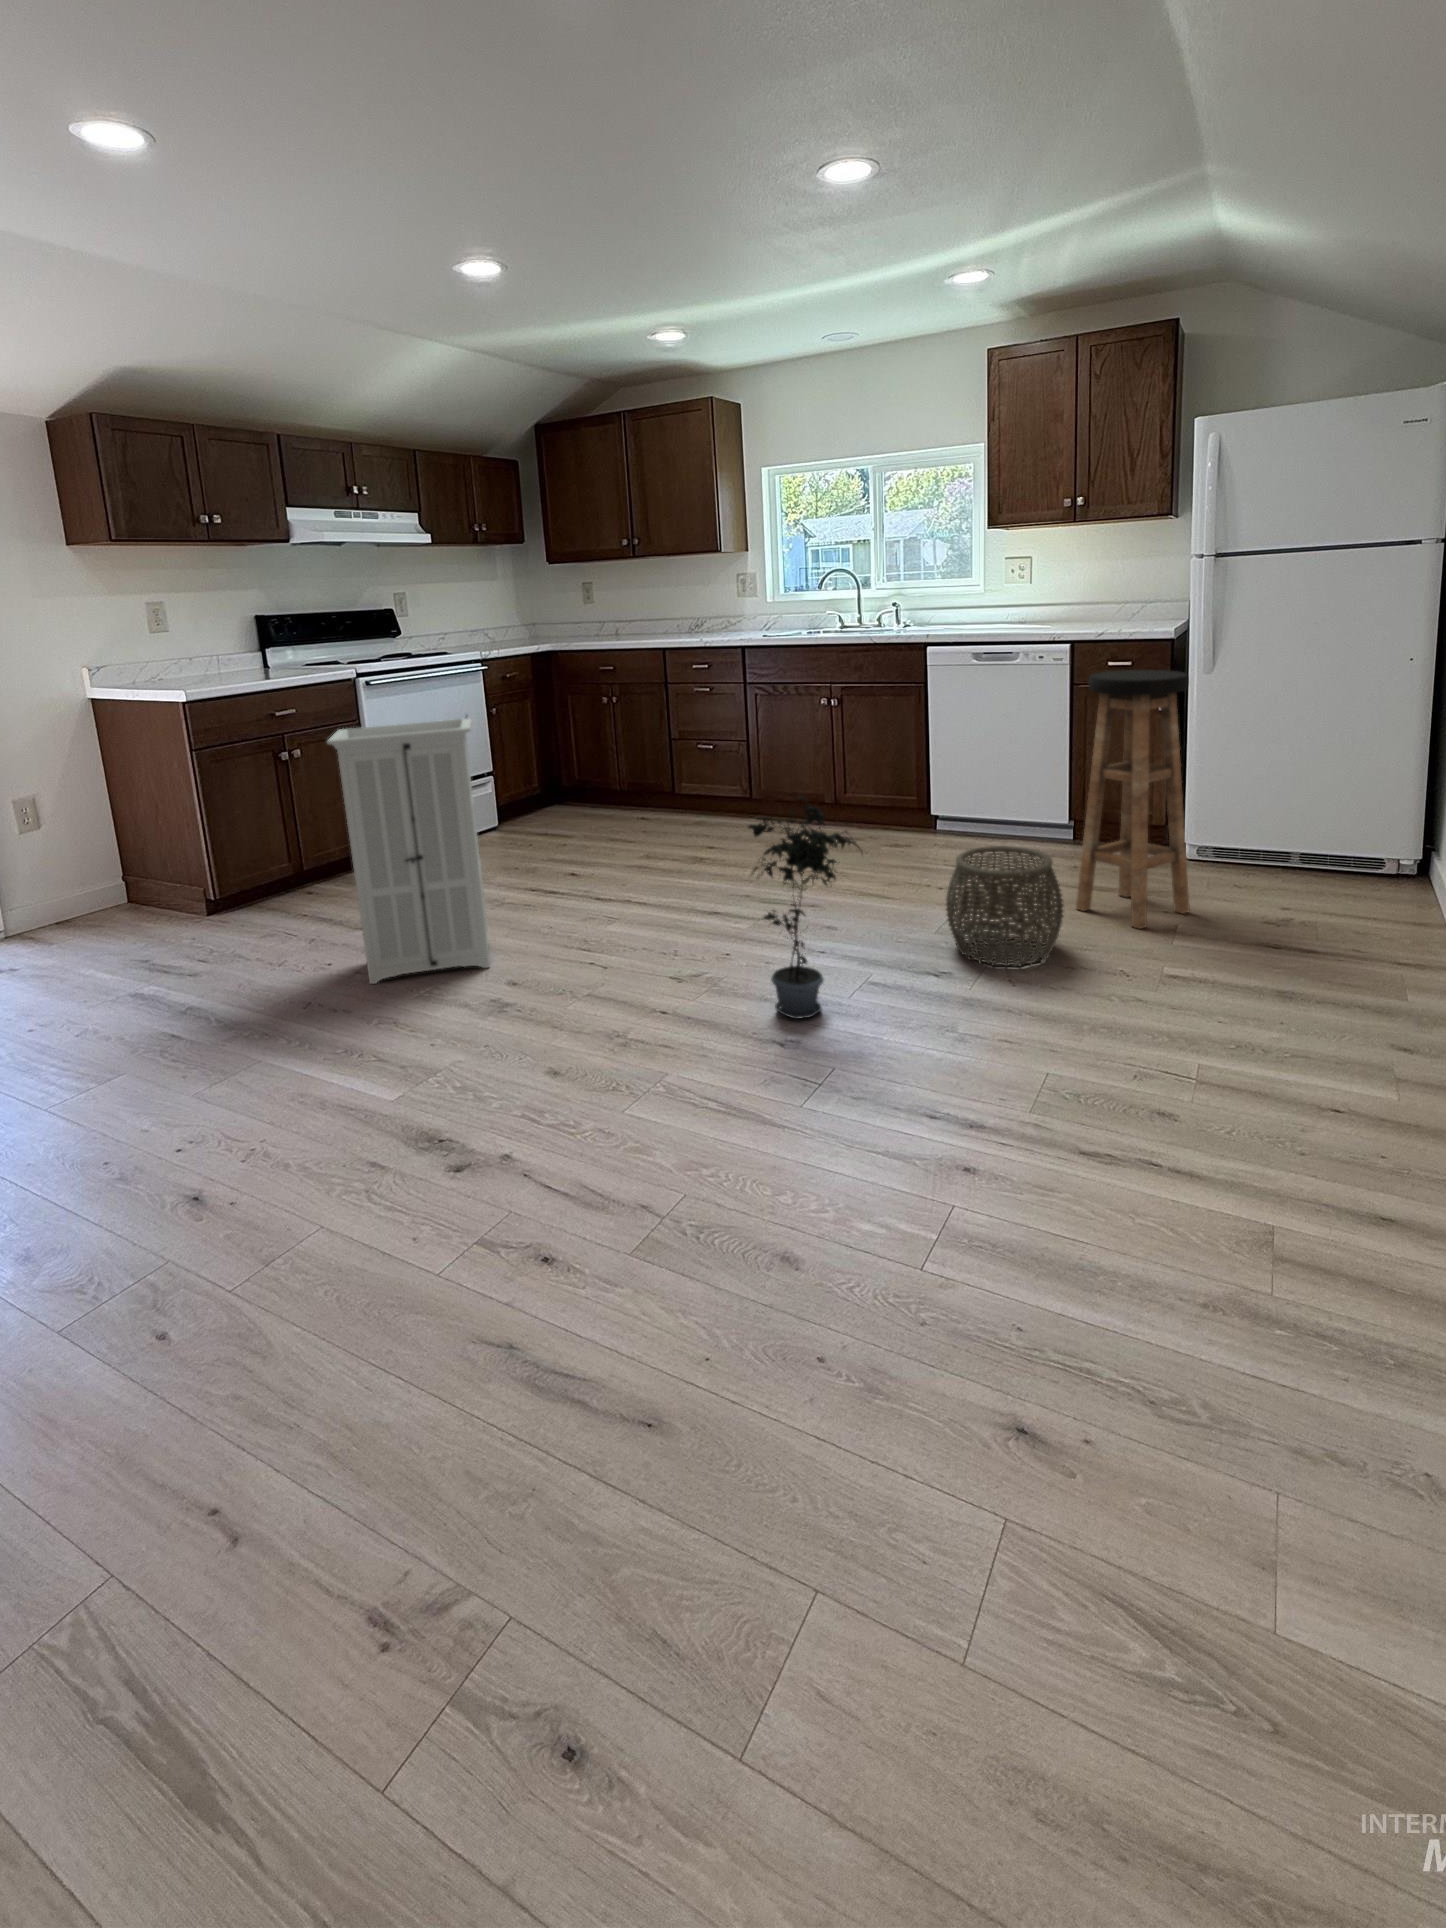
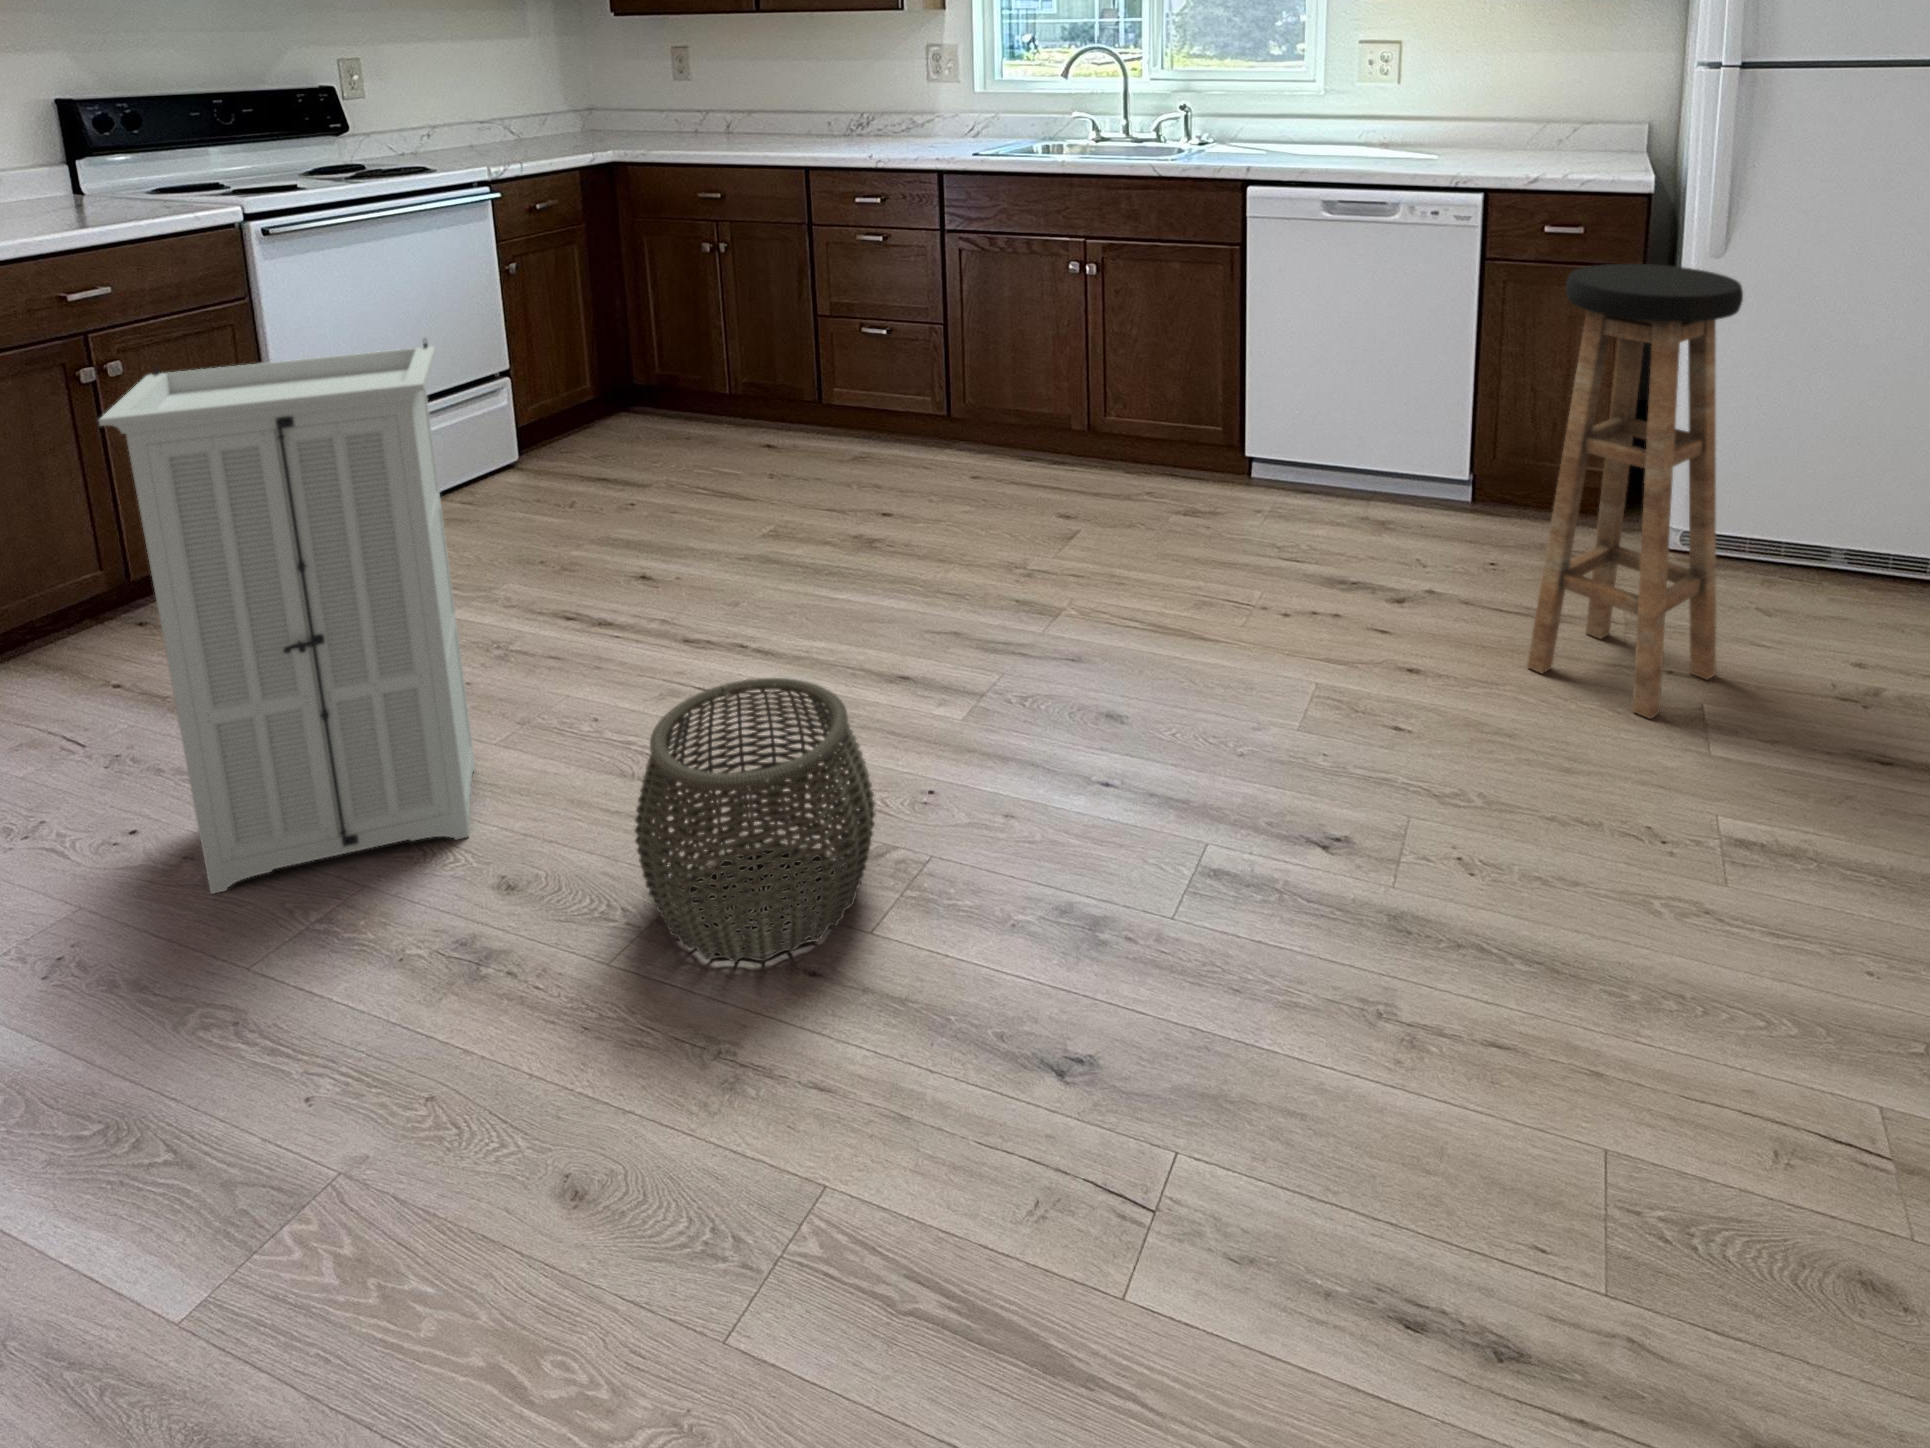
potted plant: present [748,796,862,1019] -> none [991,550,1241,992]
woven basket: present [946,846,1064,966] -> present [635,678,875,963]

